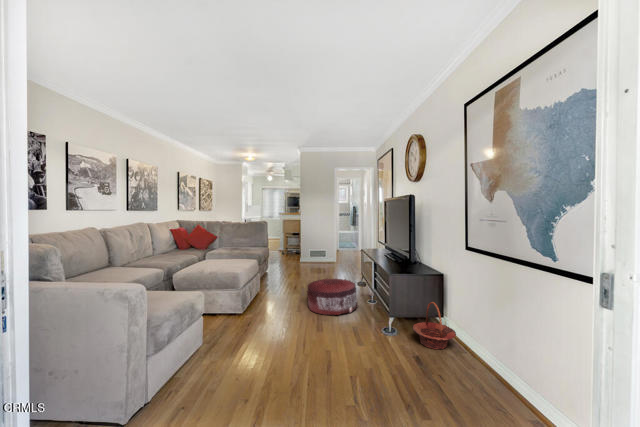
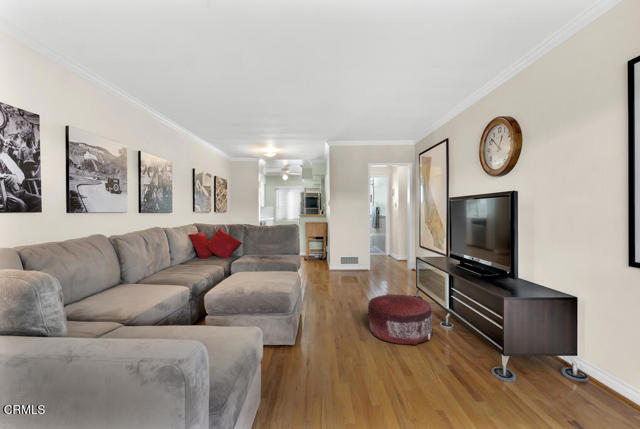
basket: present [412,302,456,349] -> none [539,335,617,404]

